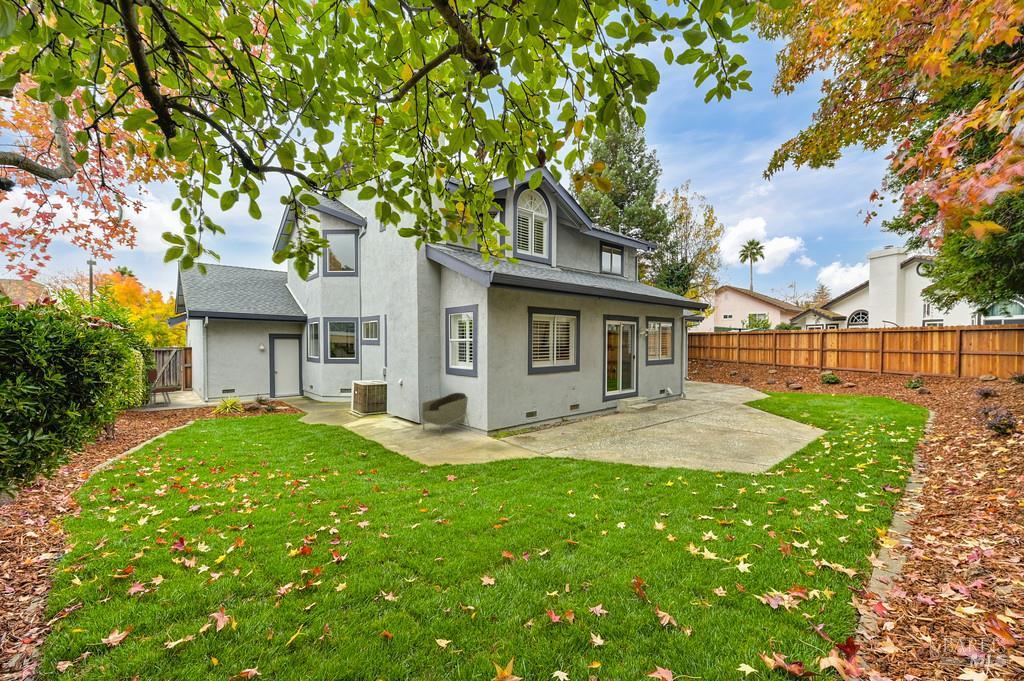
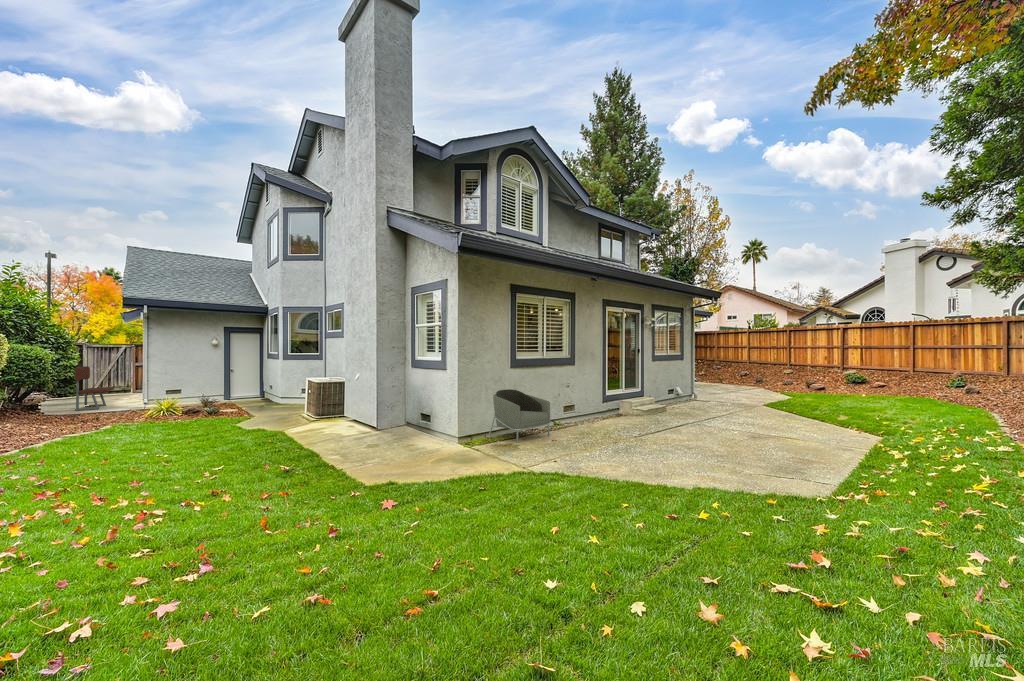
armchair: present [422,393,471,435] -> present [489,389,550,443]

